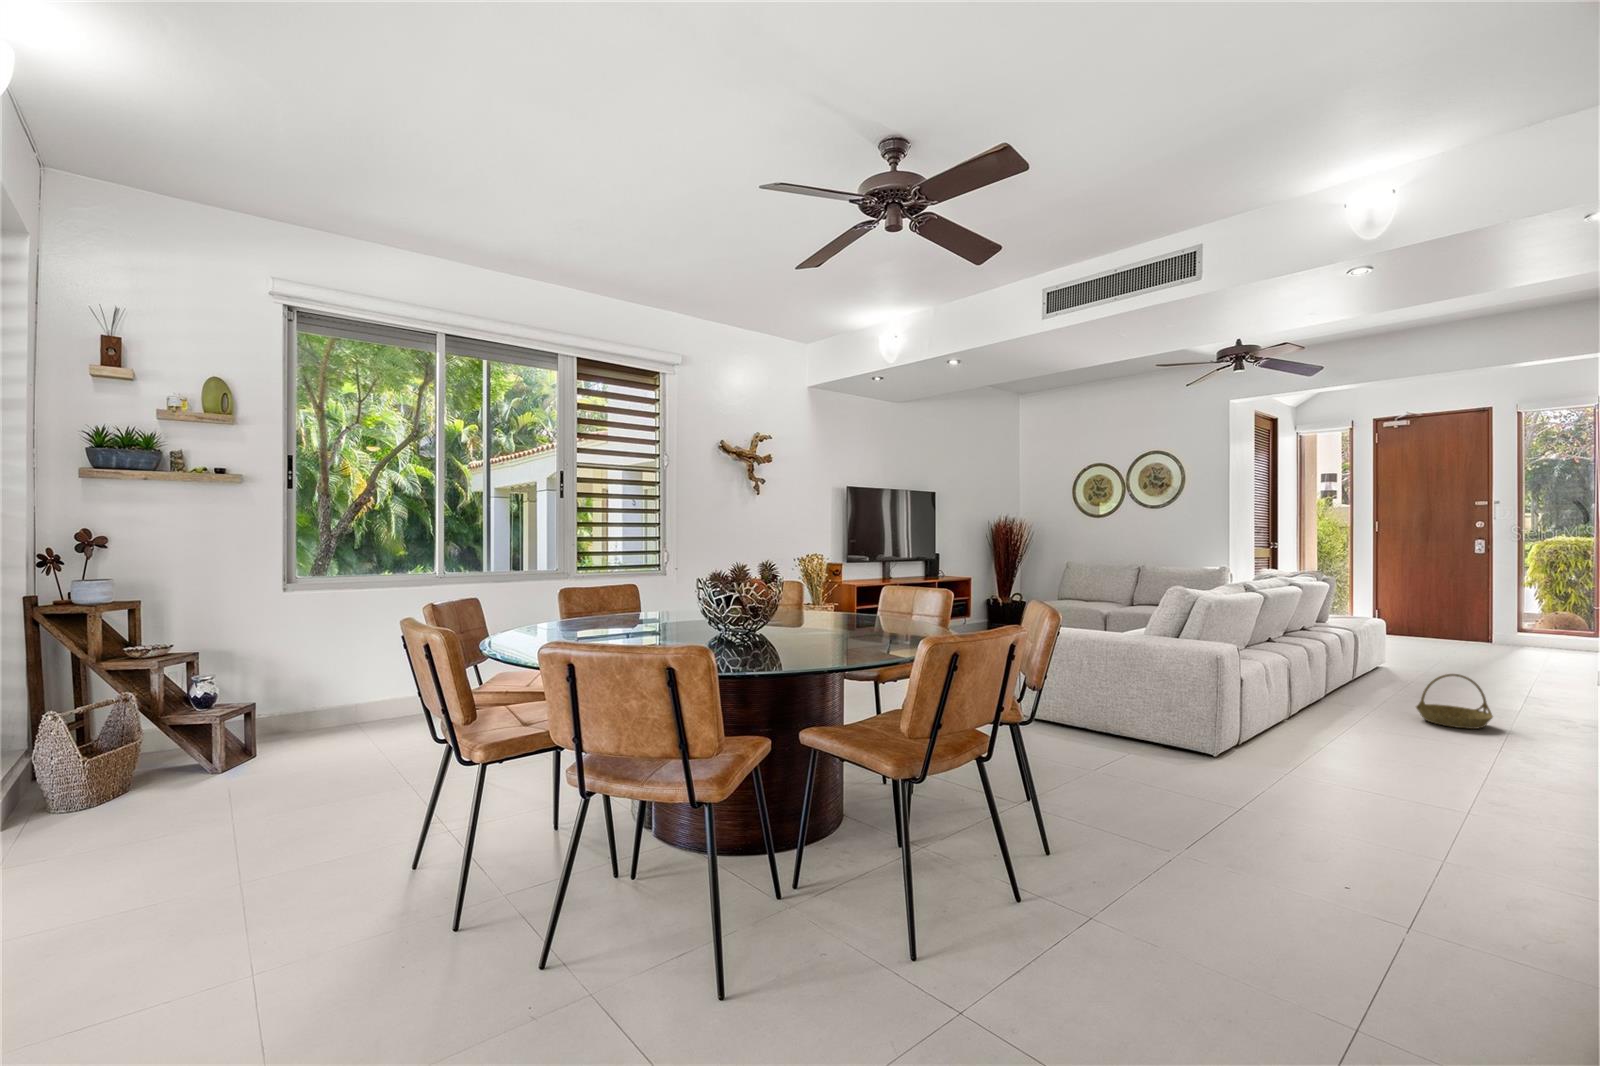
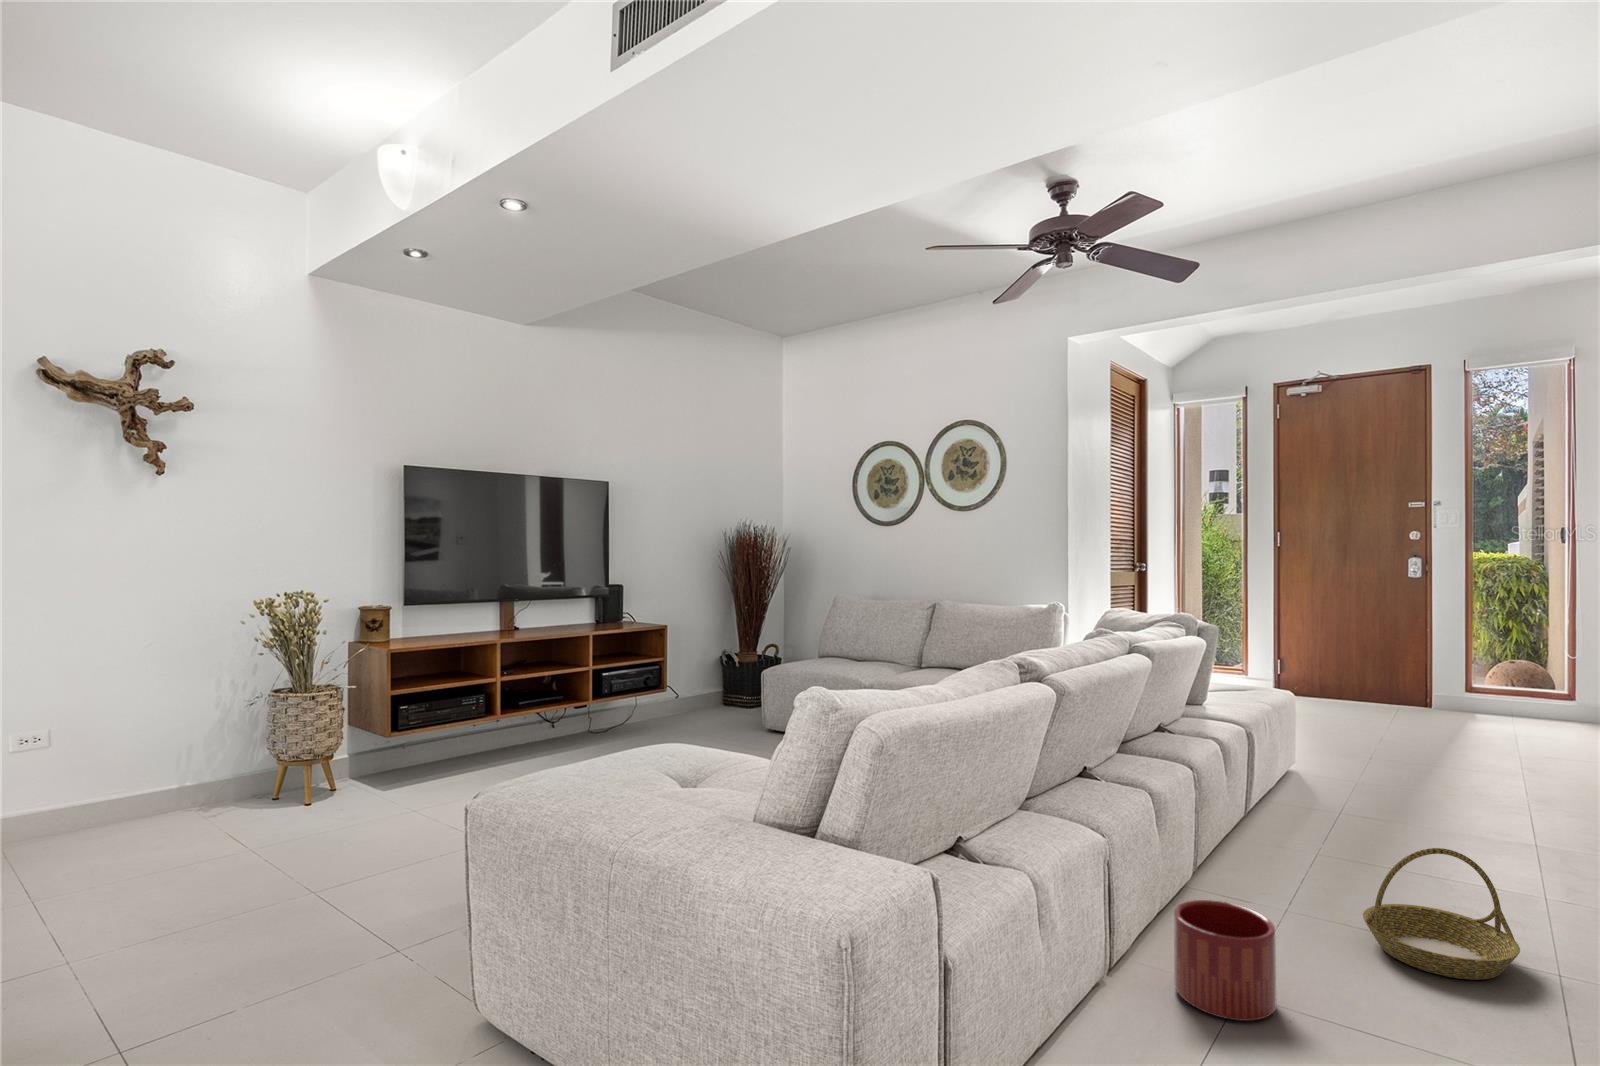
planter: none [1322,690,1370,733] -> present [1174,900,1277,1021]

